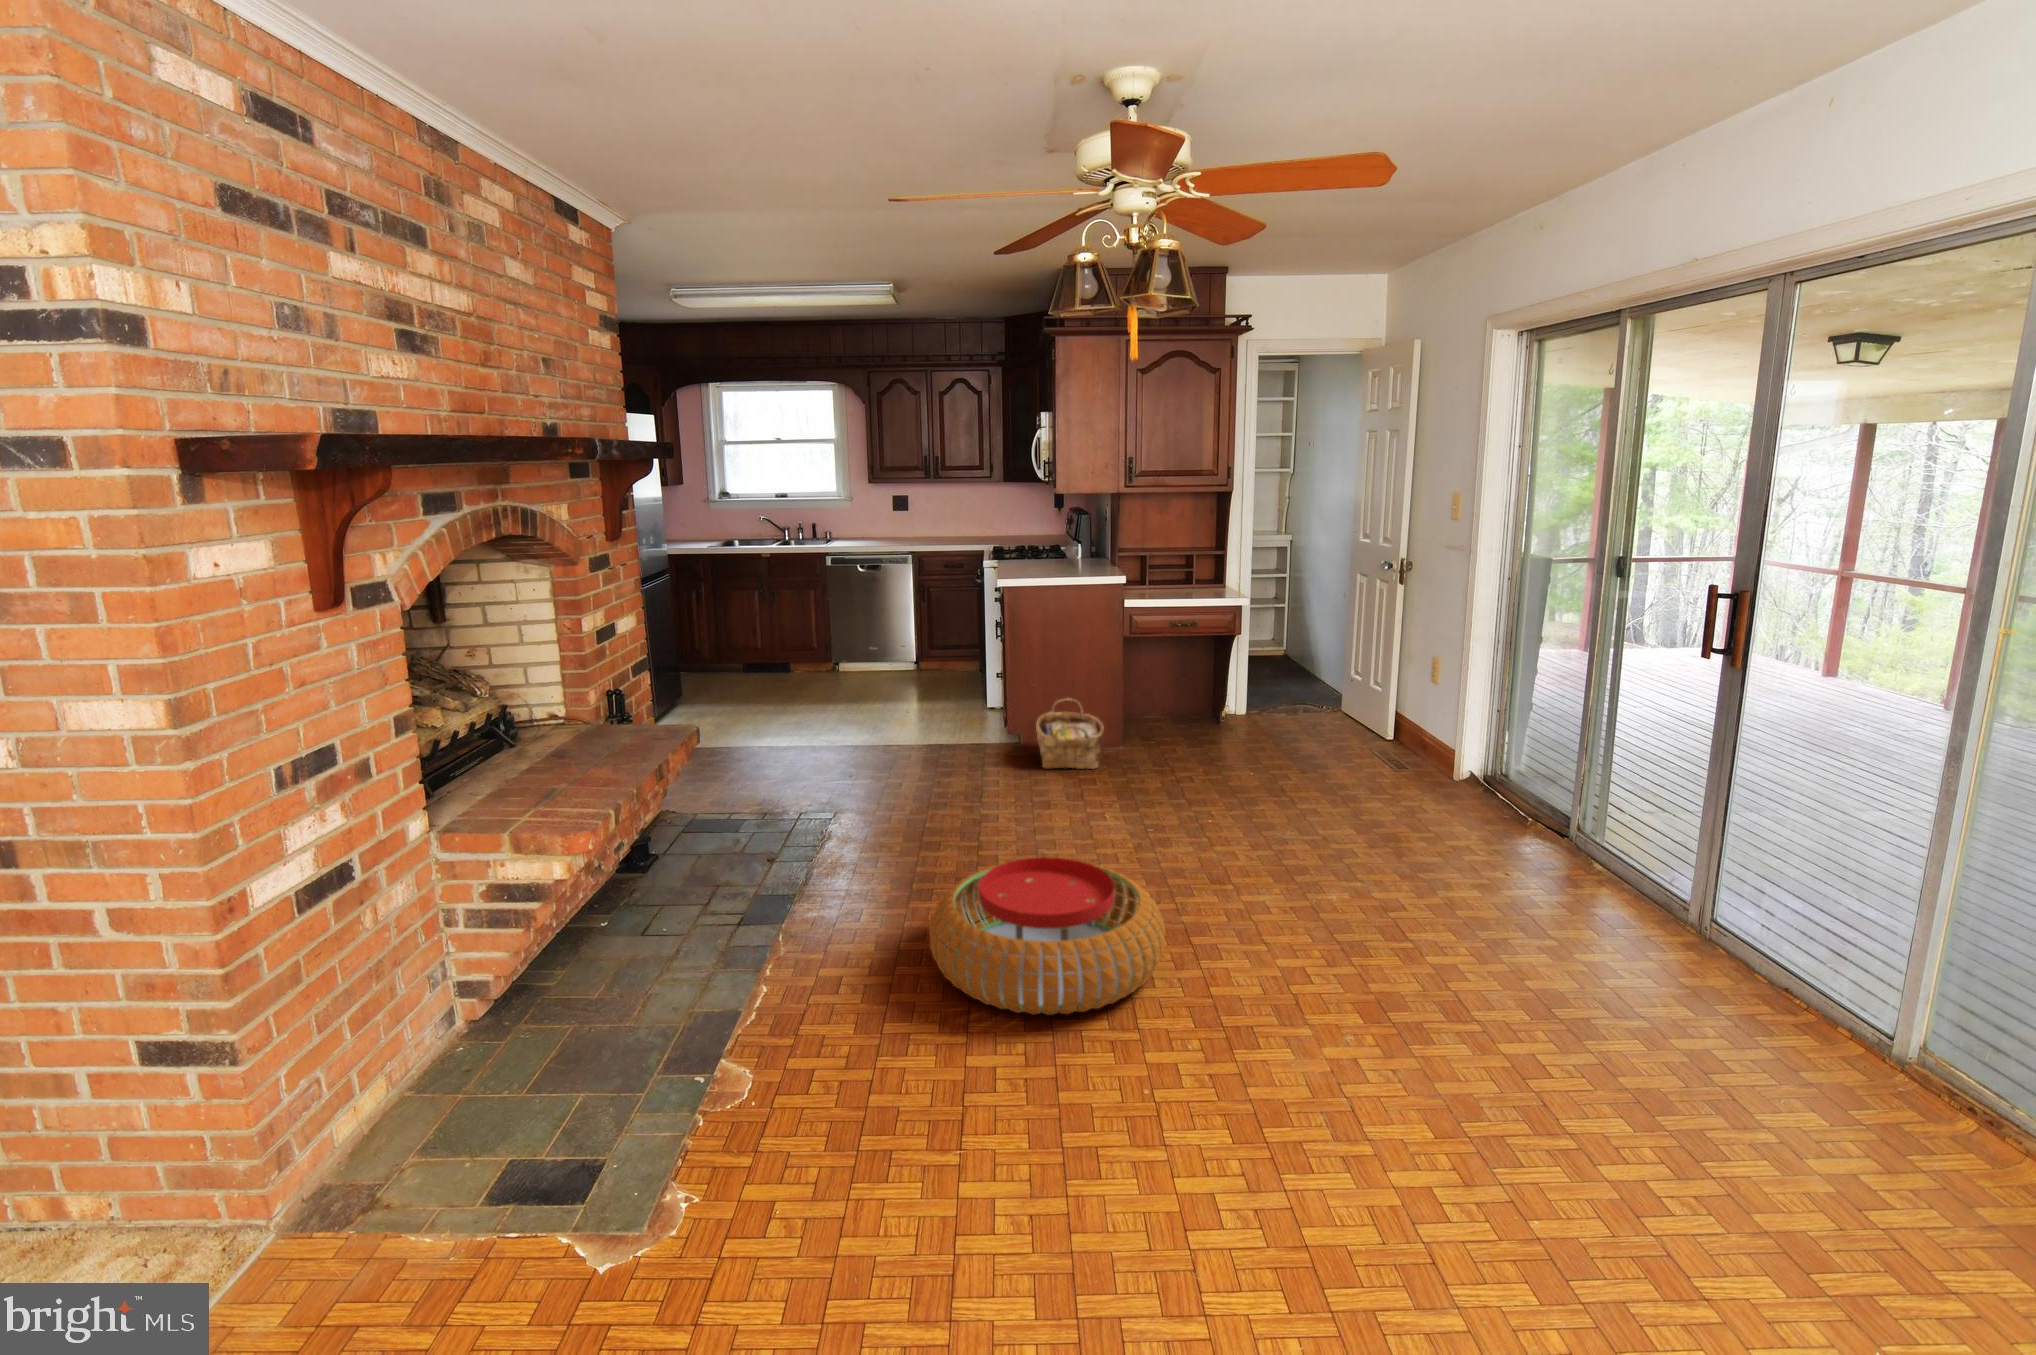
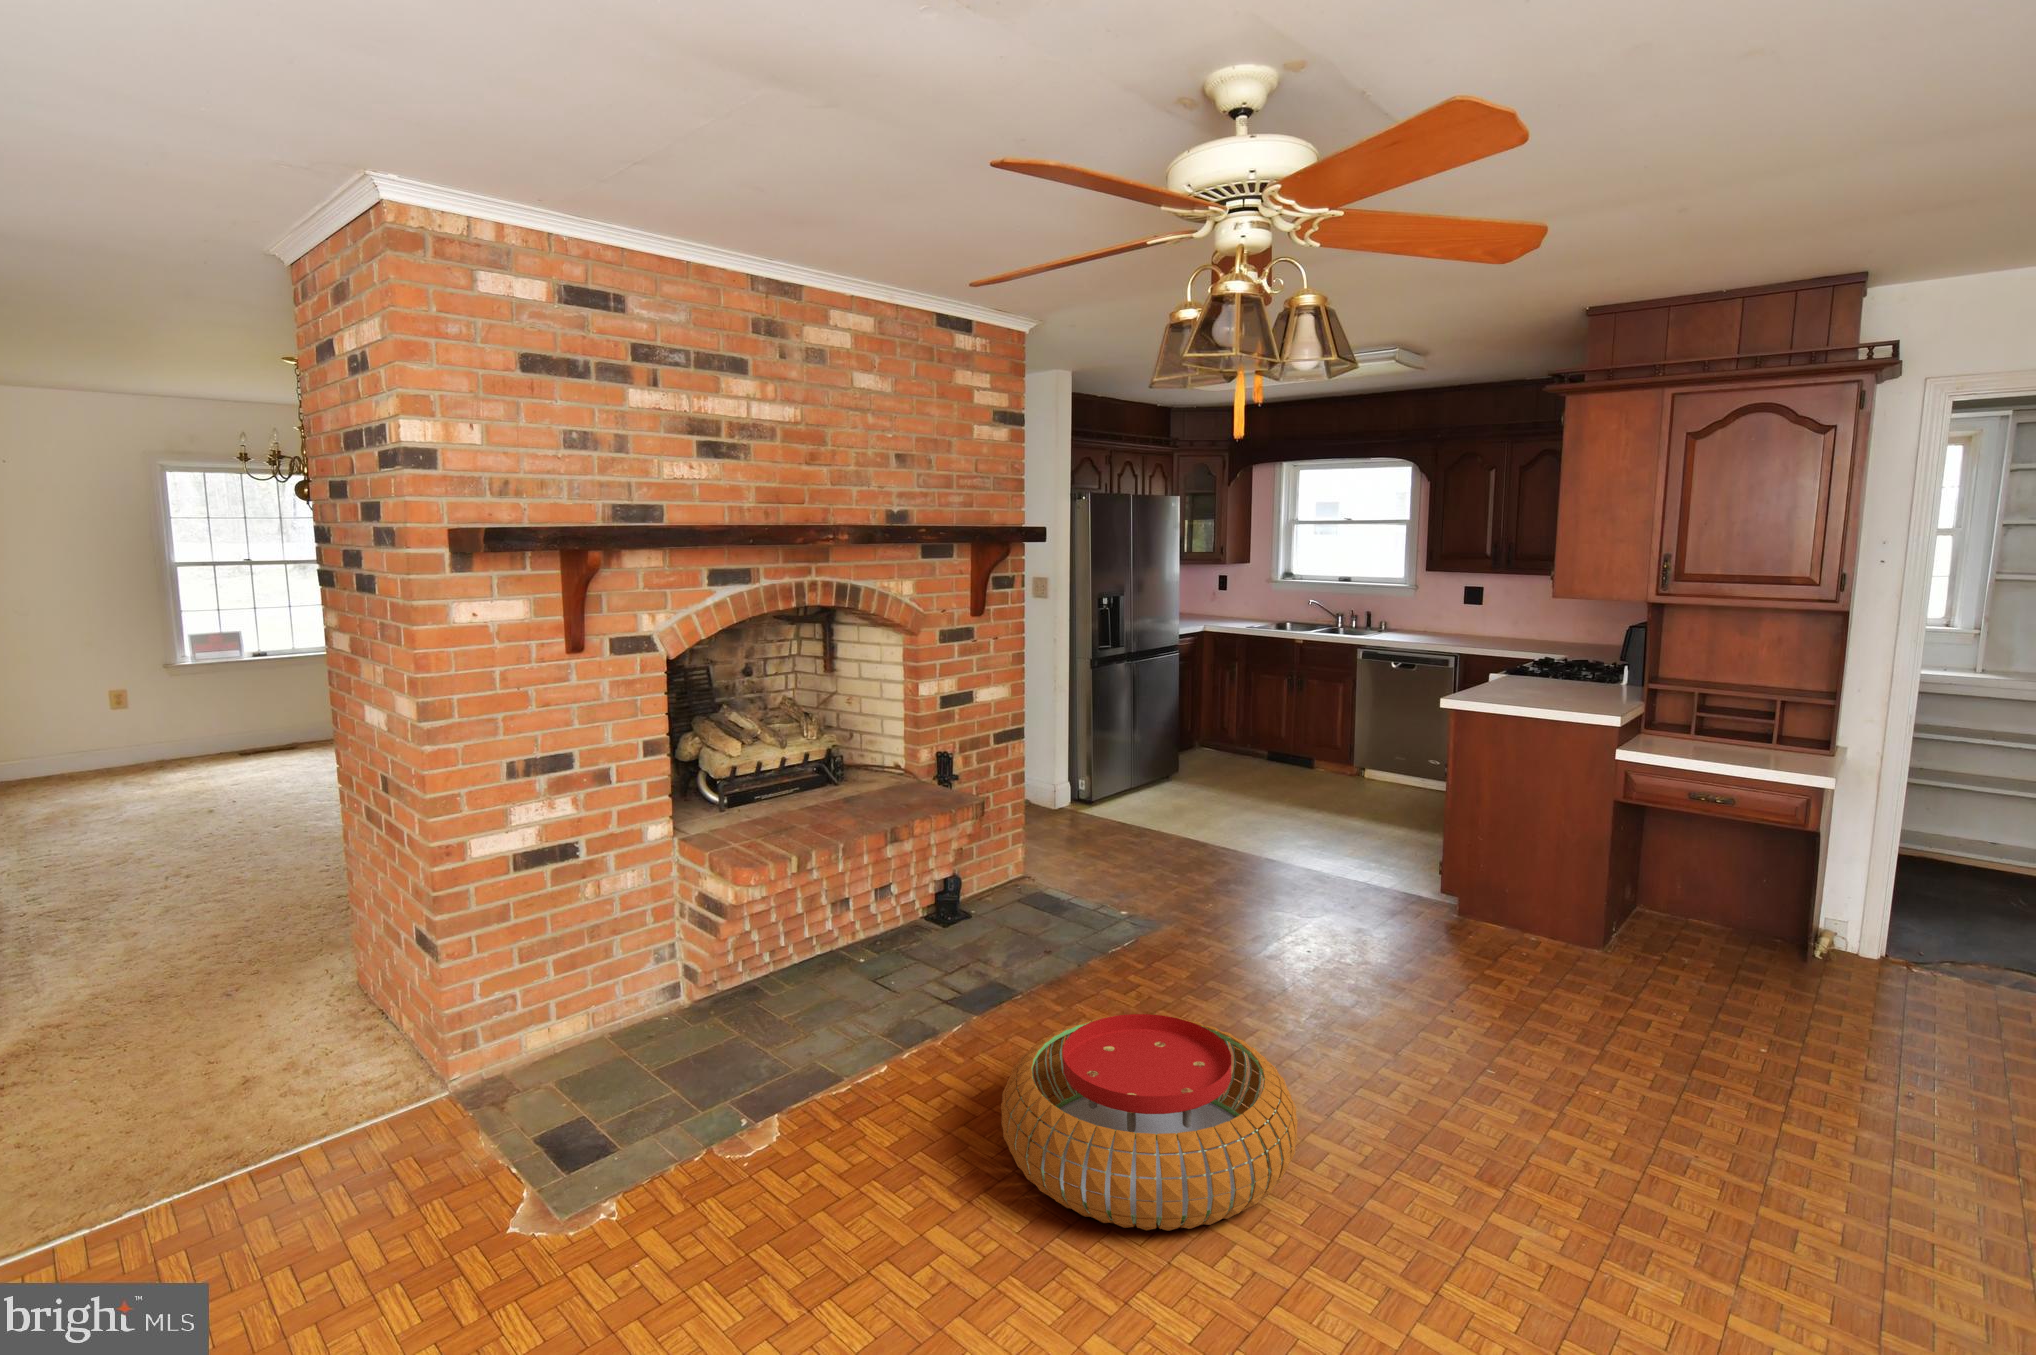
woven basket: present [1036,698,1104,769] -> none [1453,848,1560,950]

